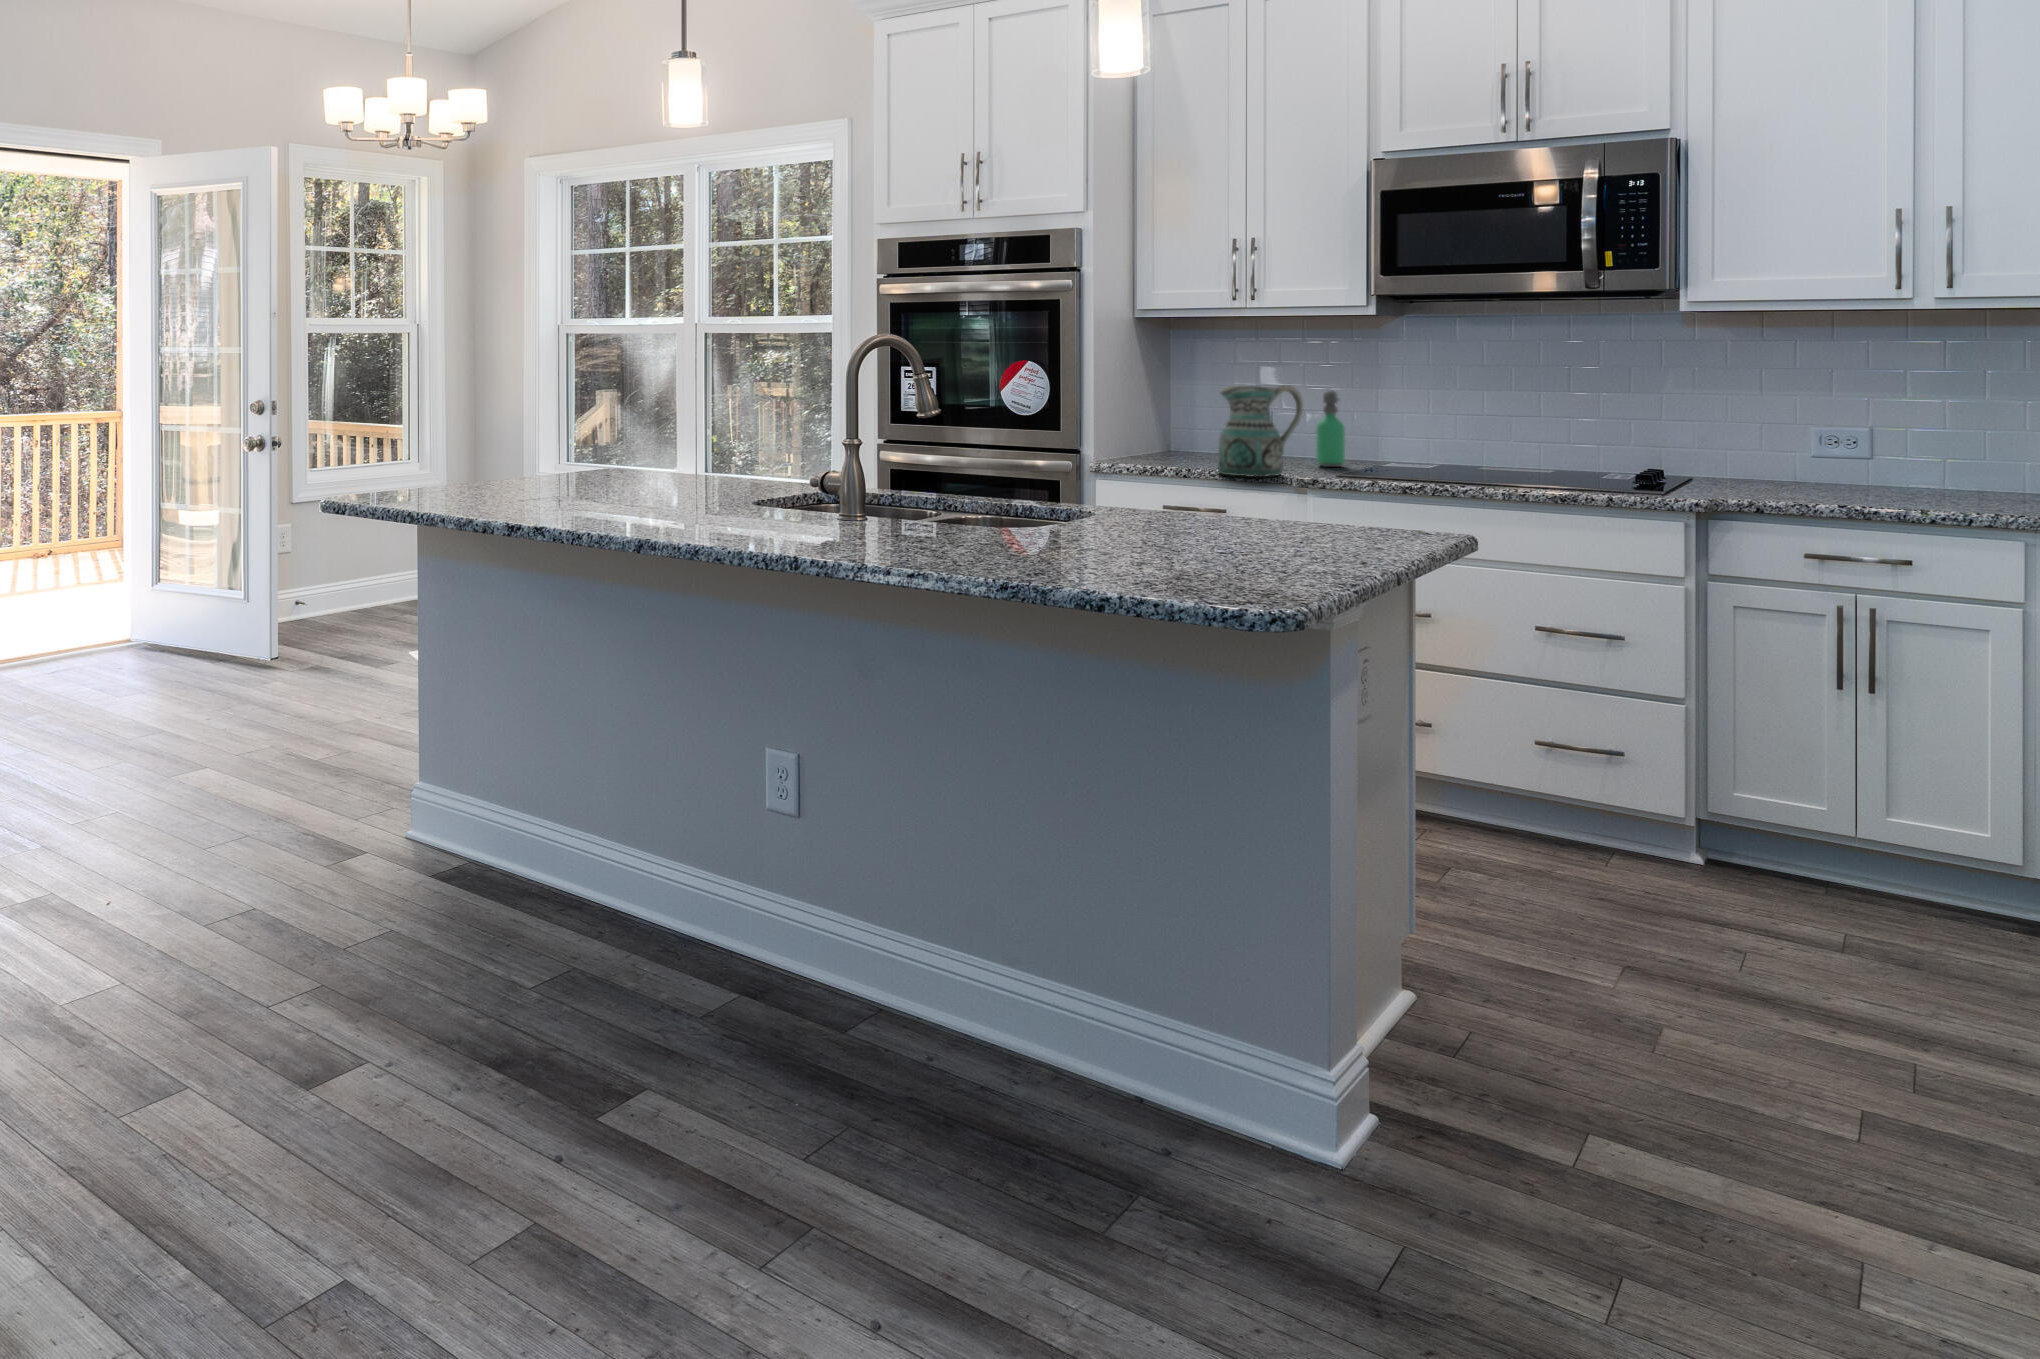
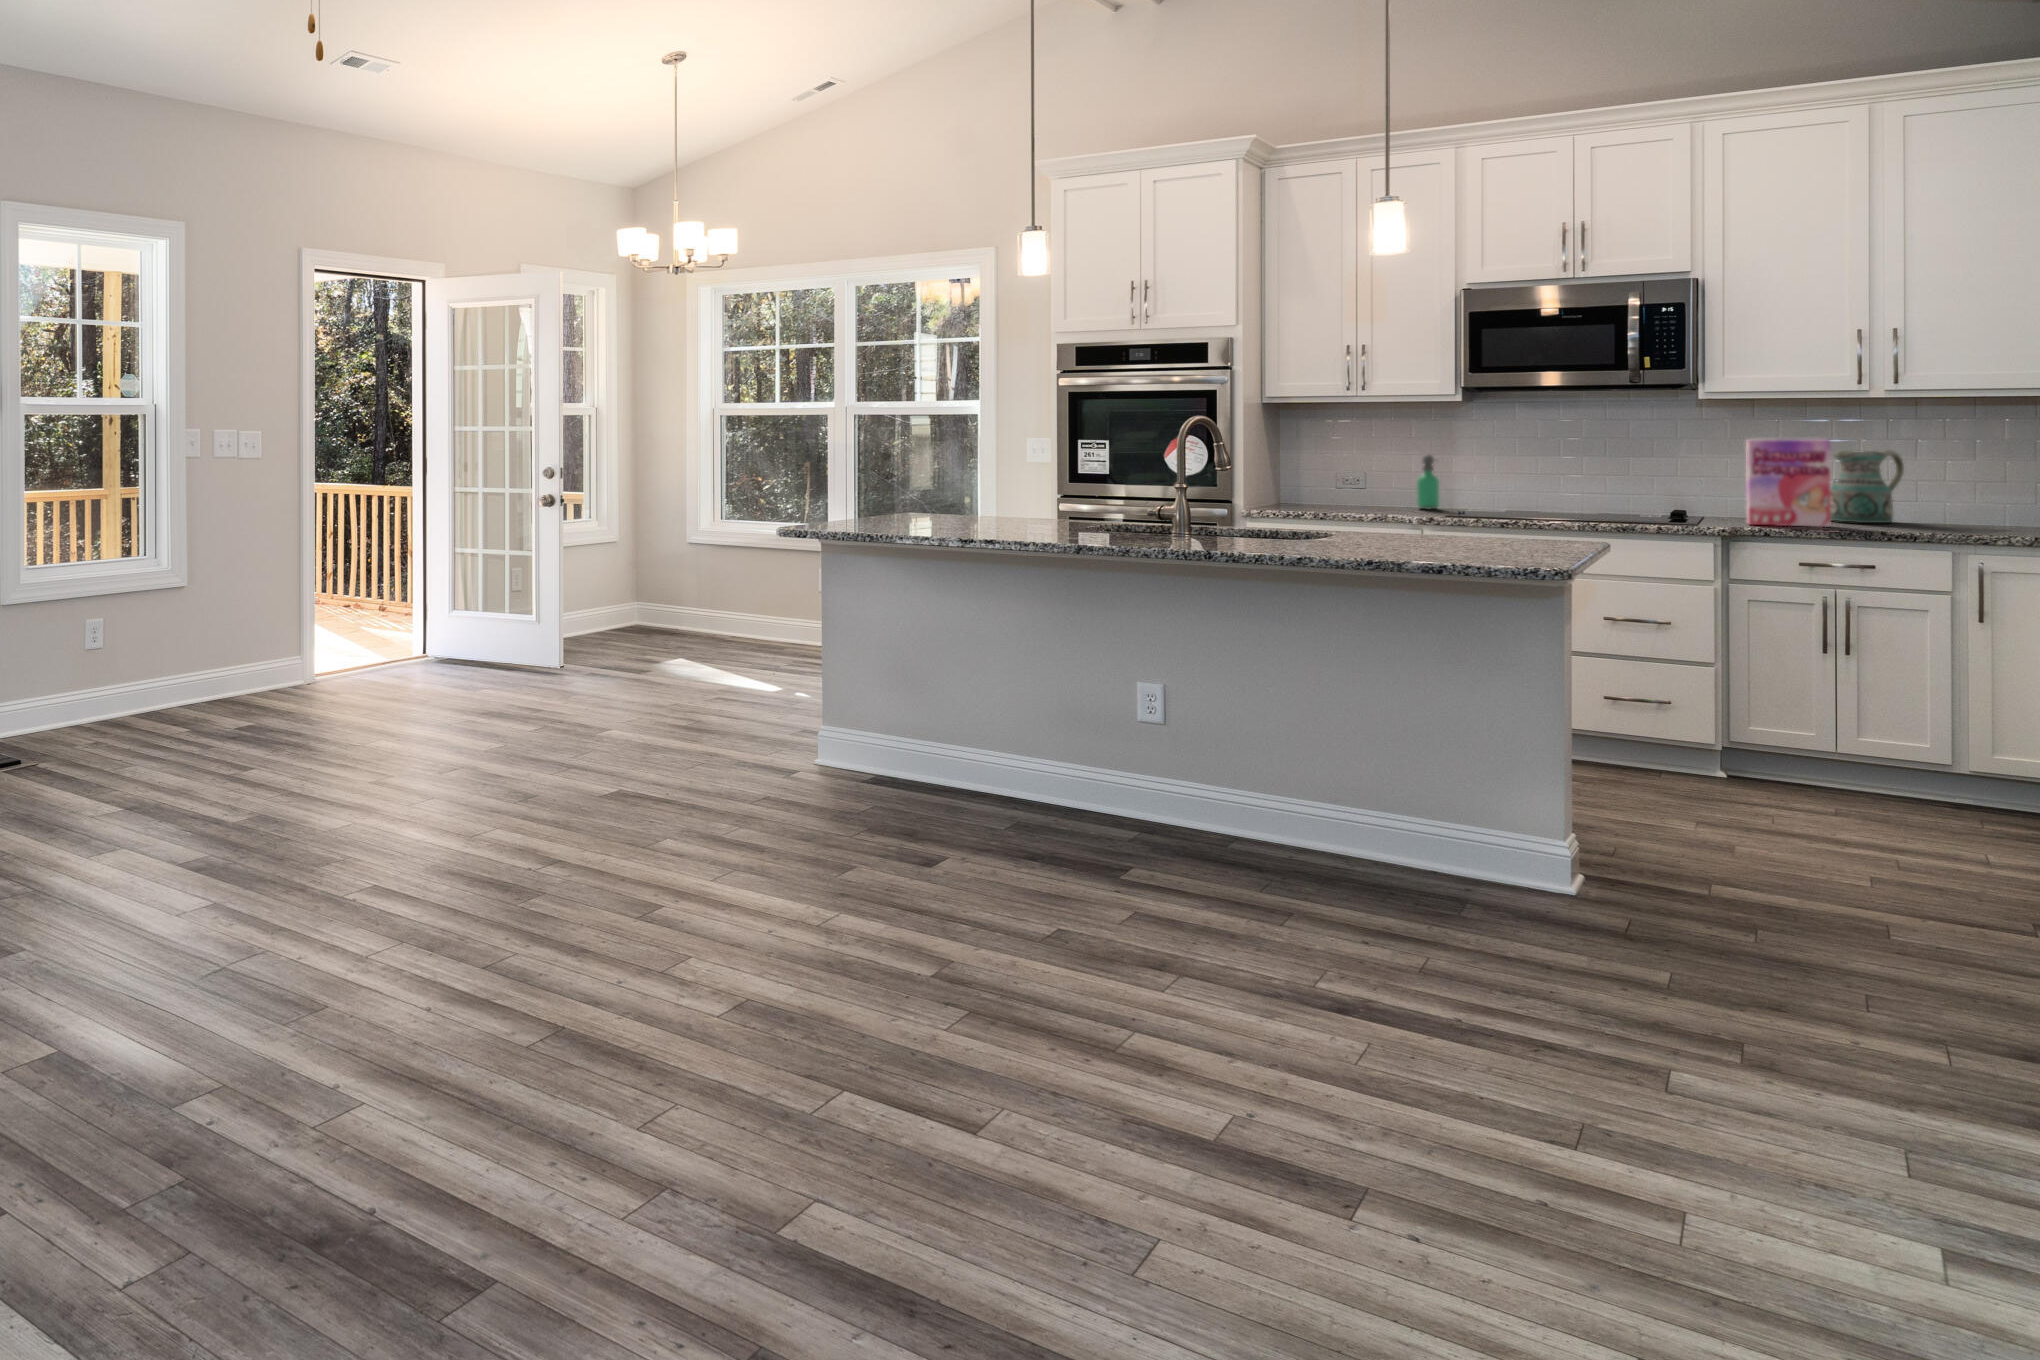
cereal box: none [1739,370,1854,501] -> present [1746,439,1831,527]
ceramic pitcher: present [1218,385,1303,477] -> present [1830,450,1904,523]

